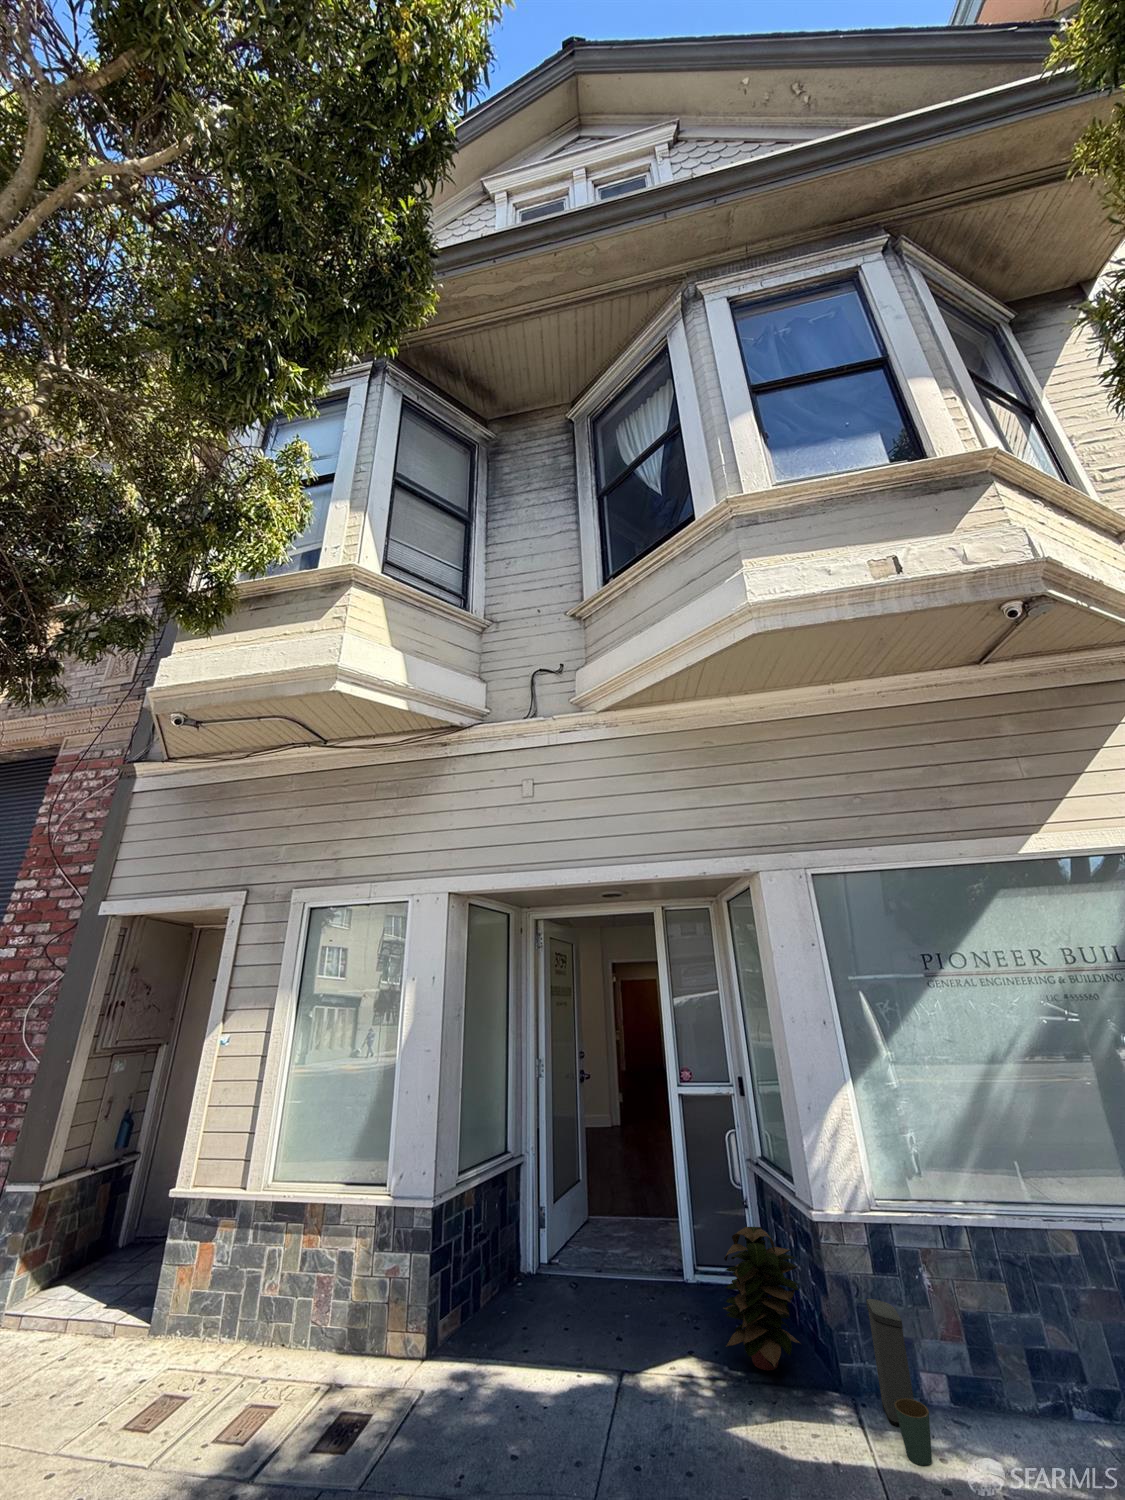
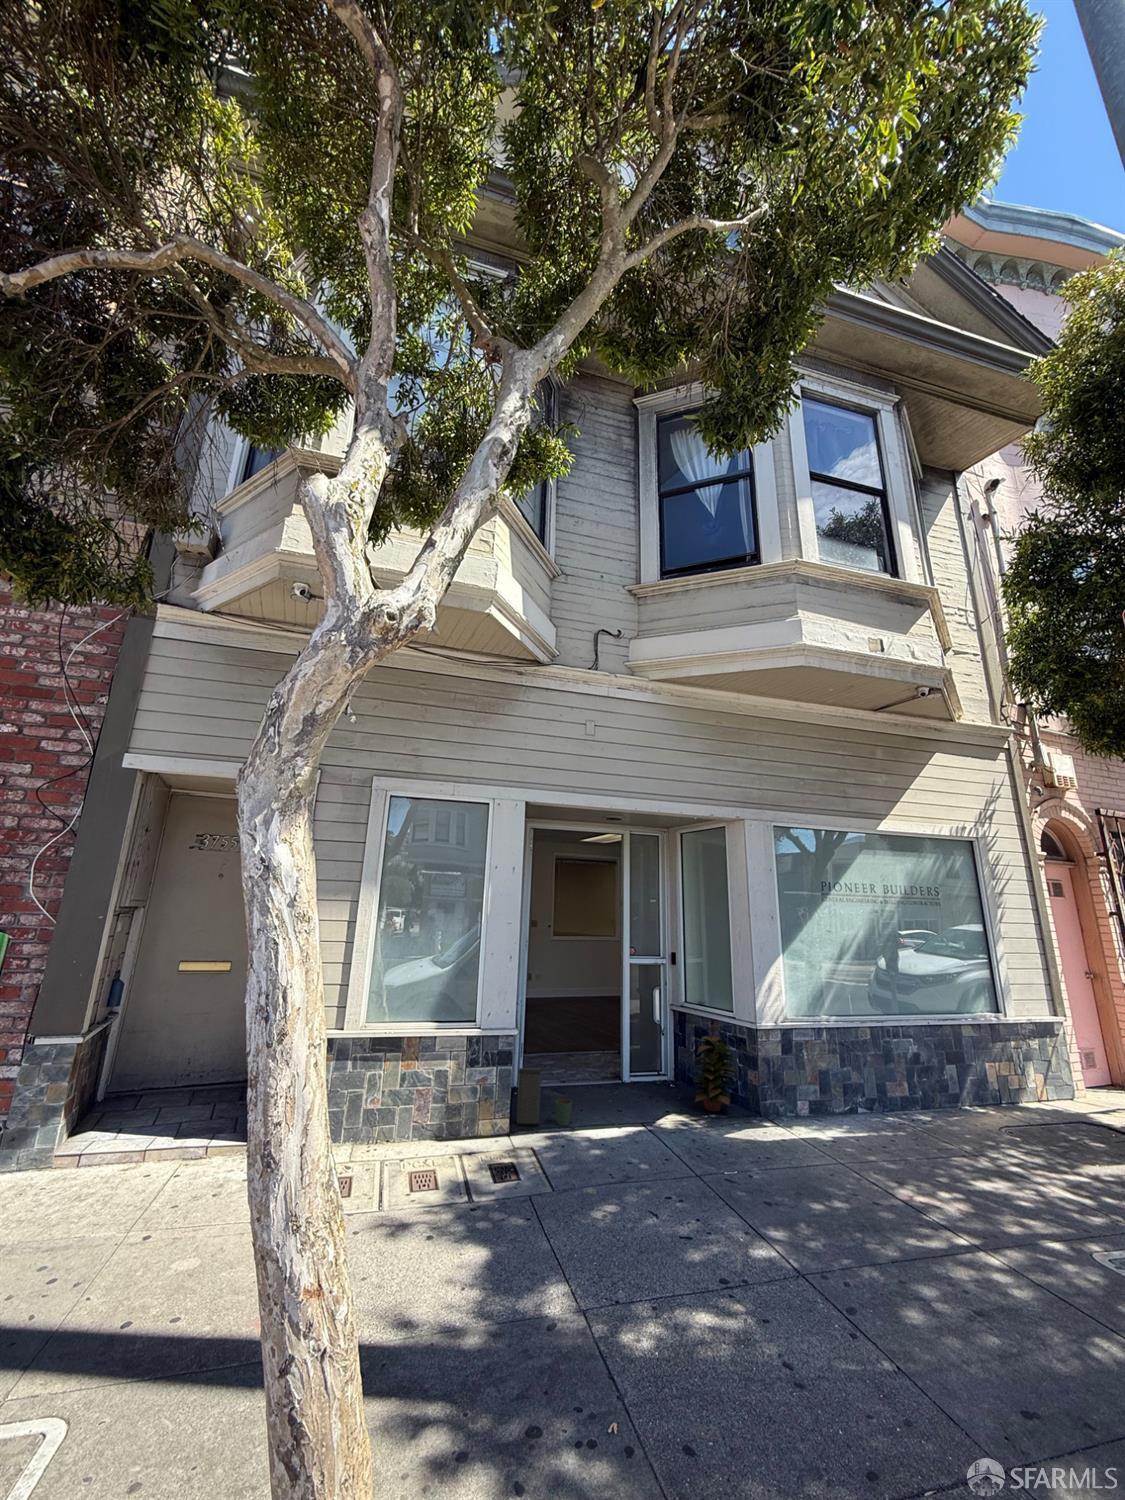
trash can: present [866,1299,932,1465] -> present [517,1068,572,1126]

